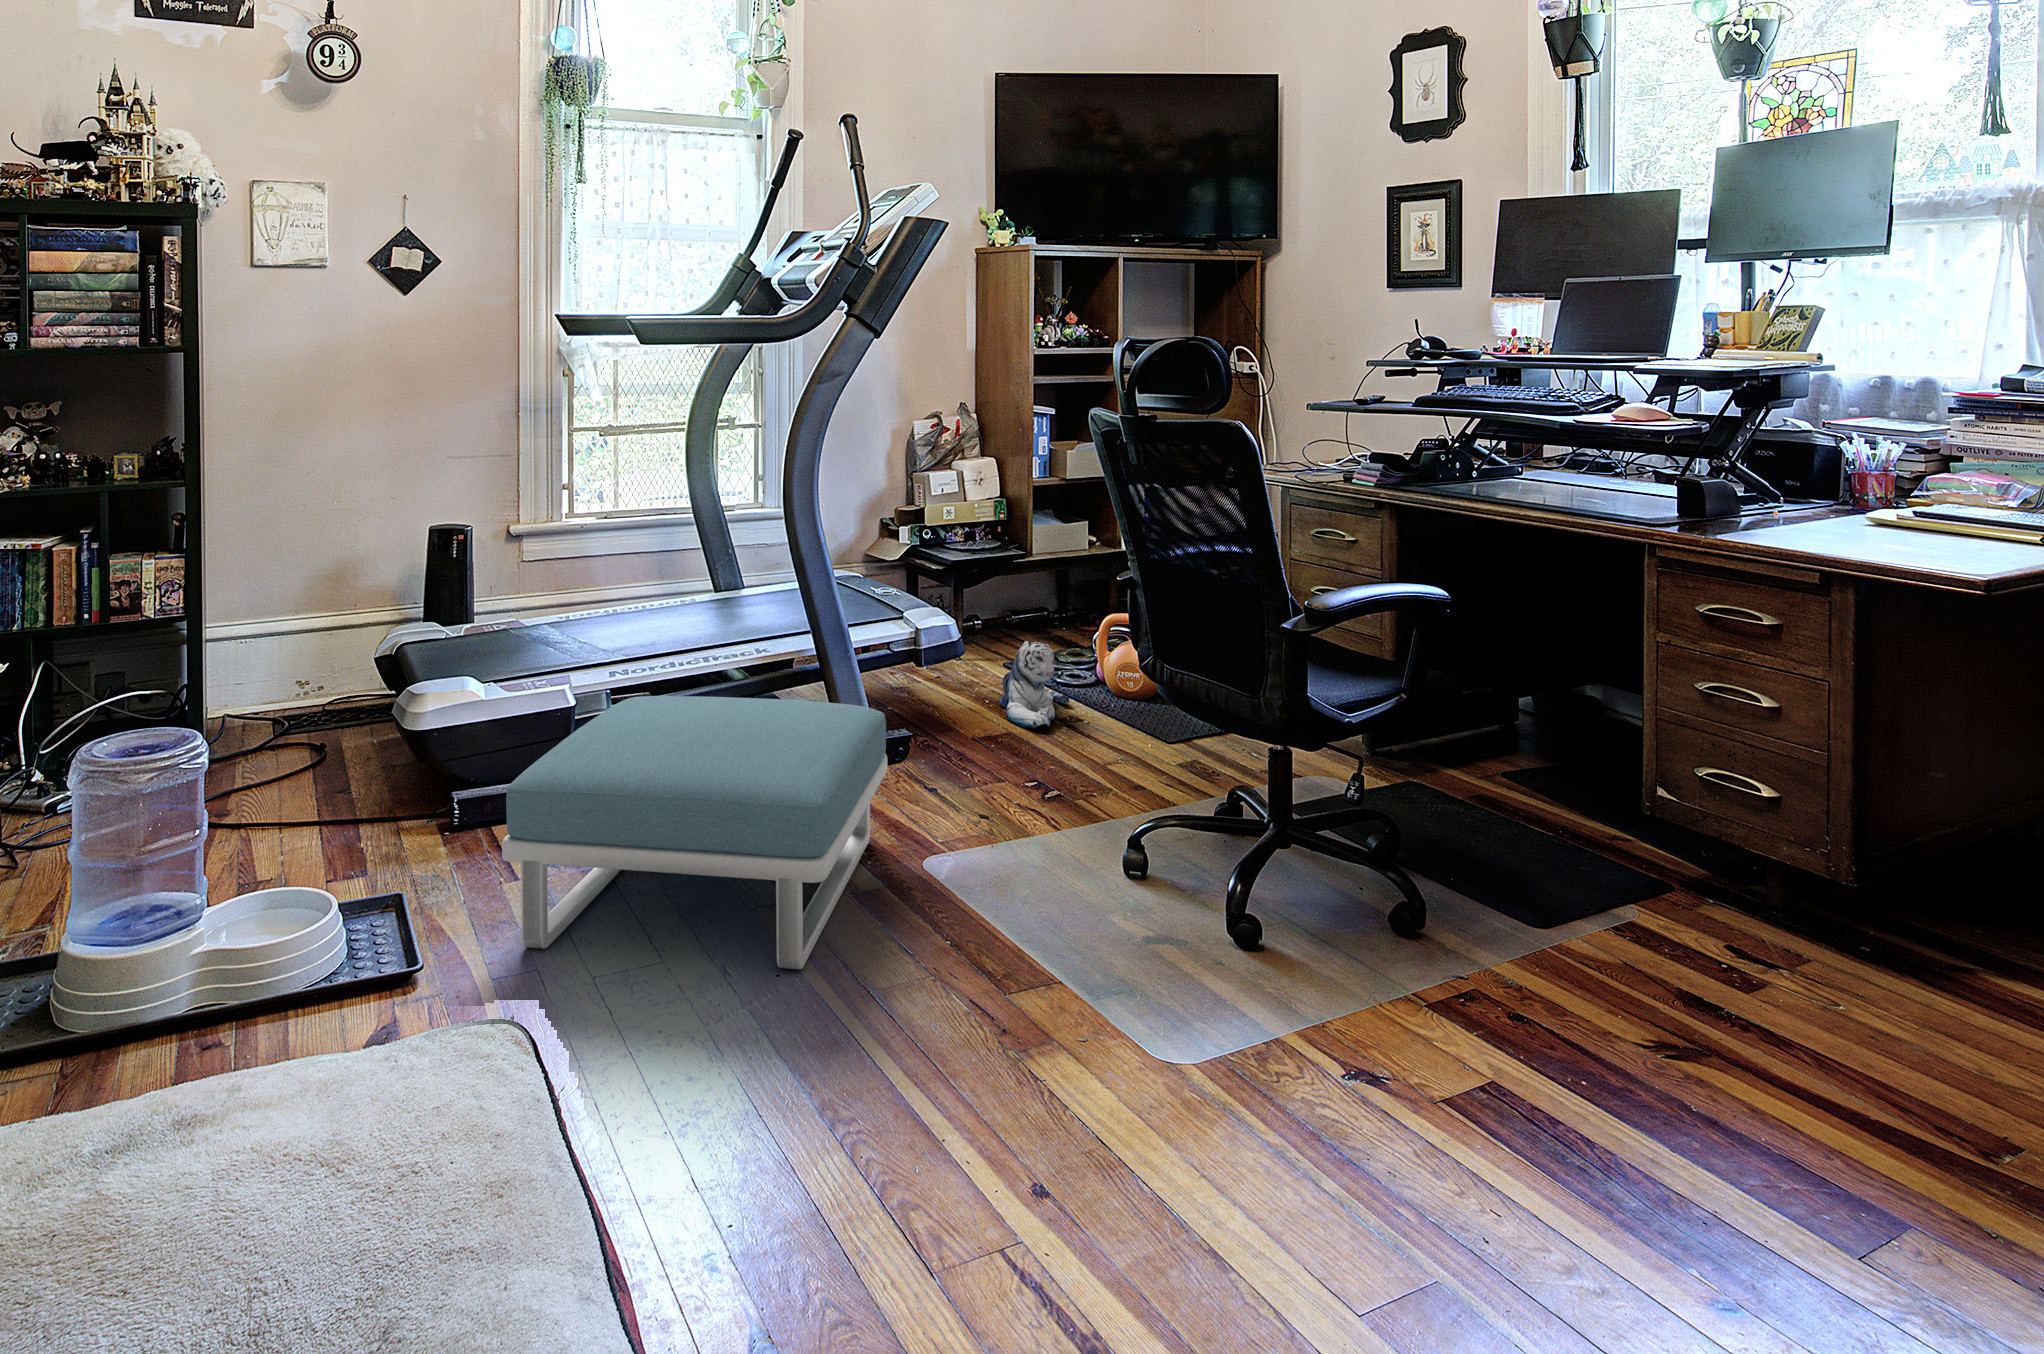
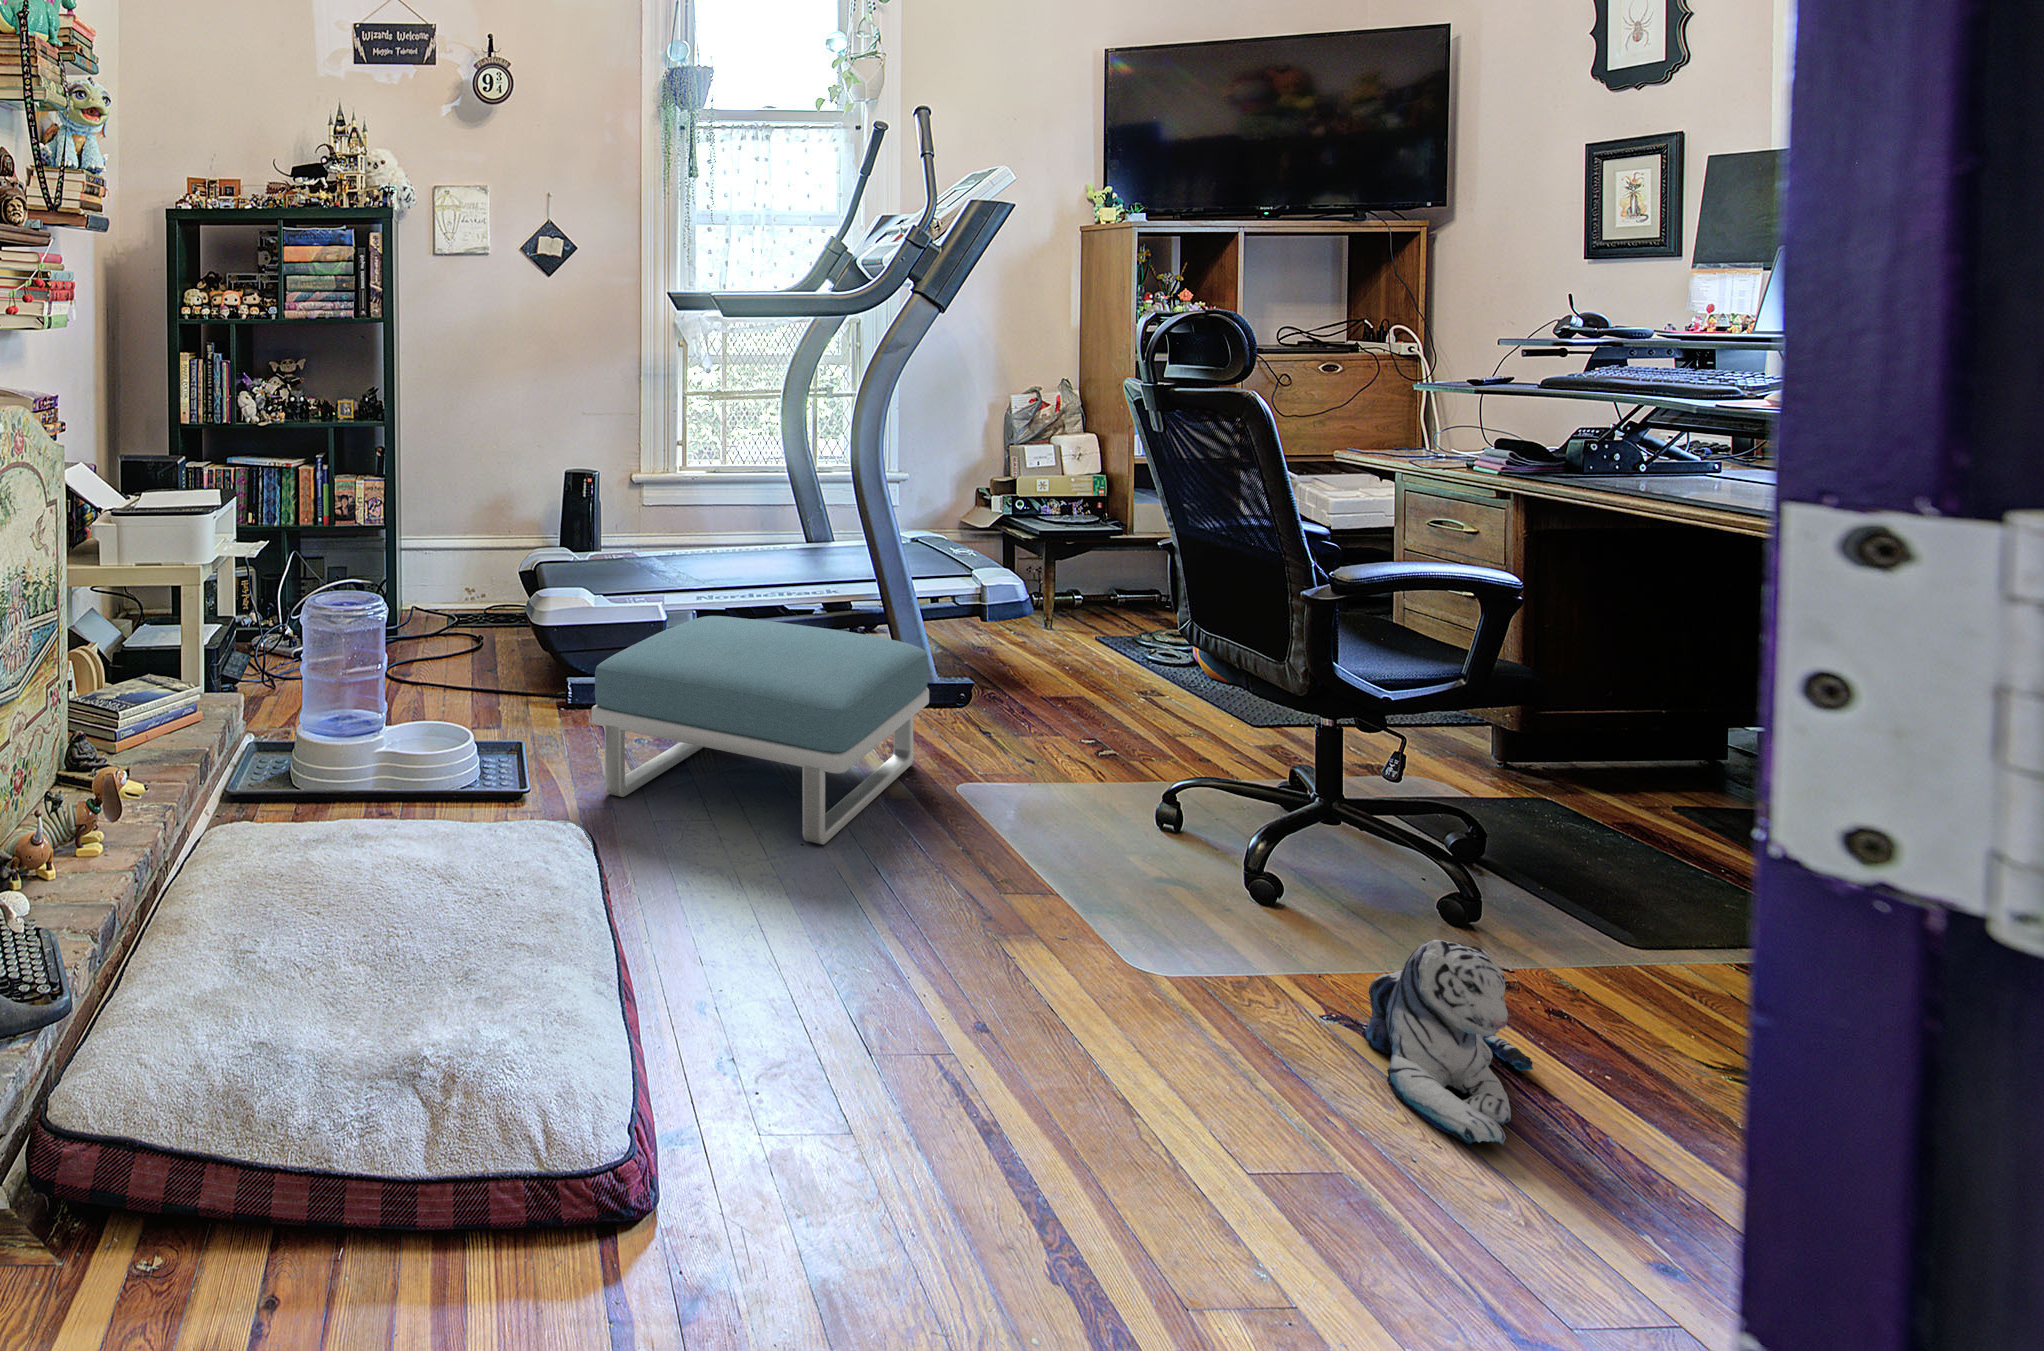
plush toy: present [998,641,1070,728] -> present [1361,939,1533,1145]

